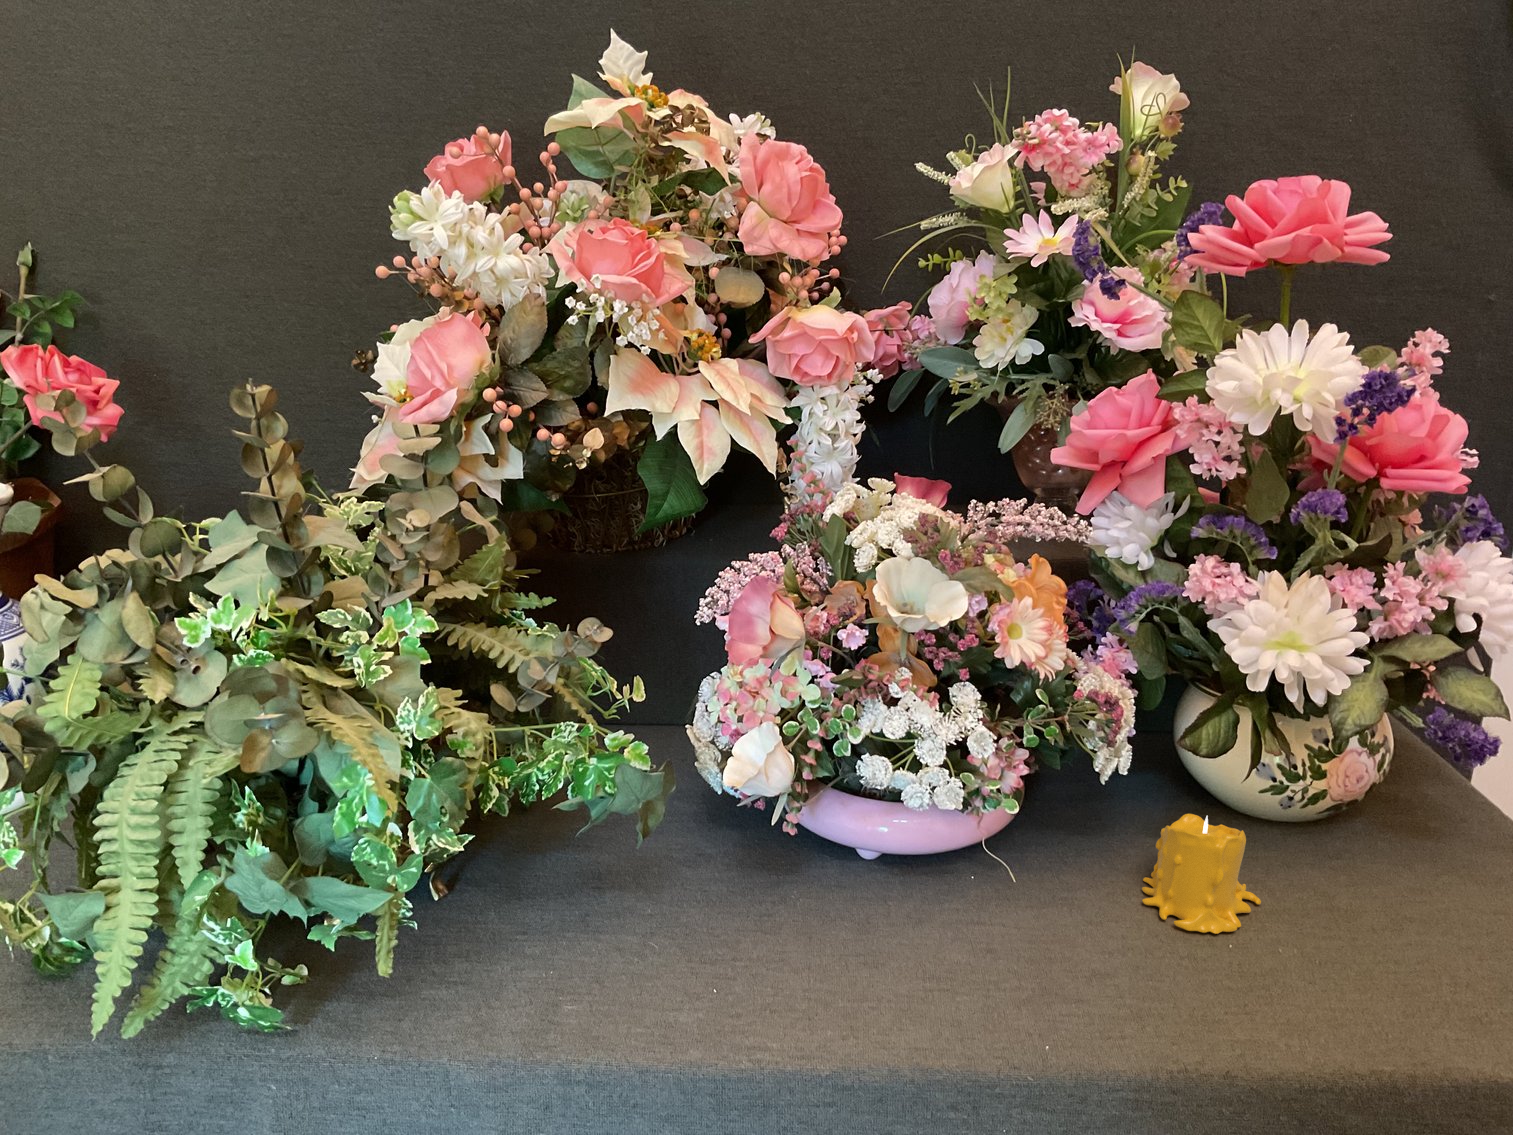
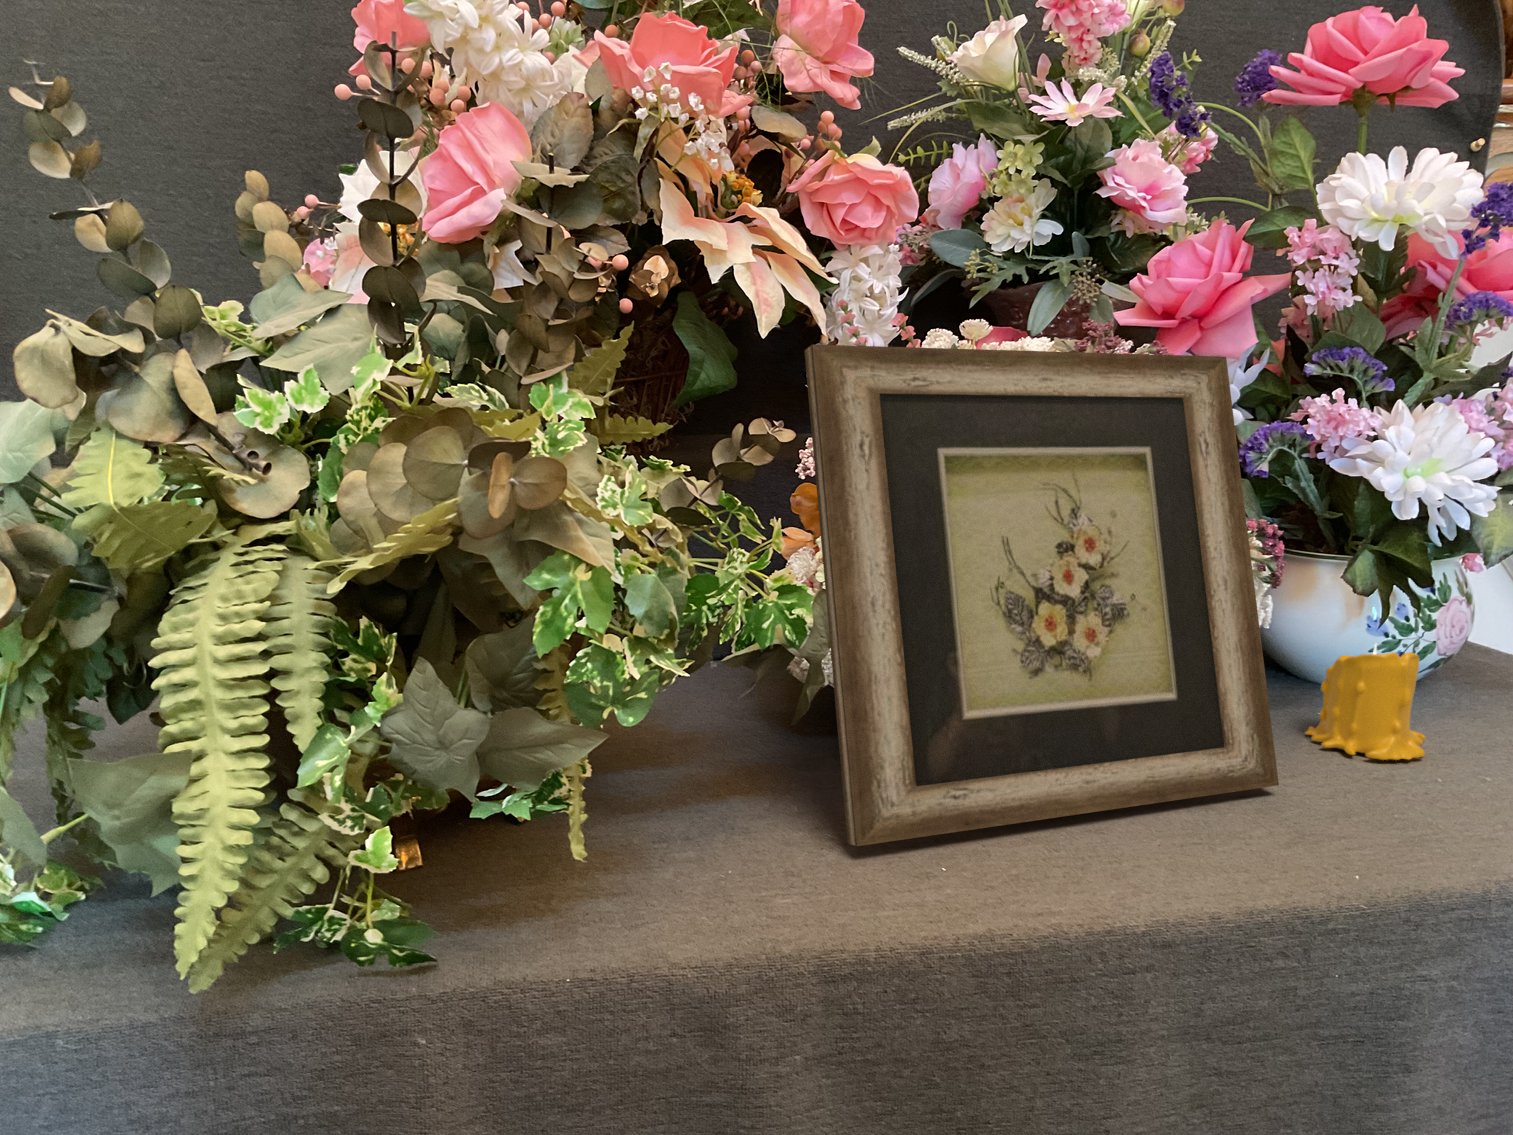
picture frame: none [602,558,1047,990] -> present [805,344,1279,846]

